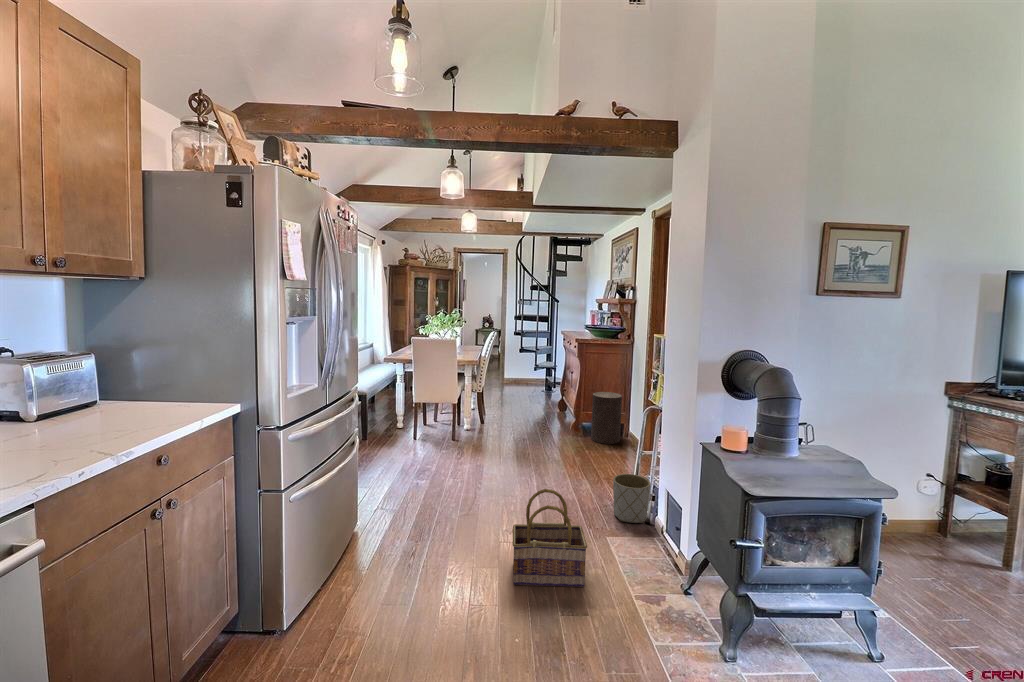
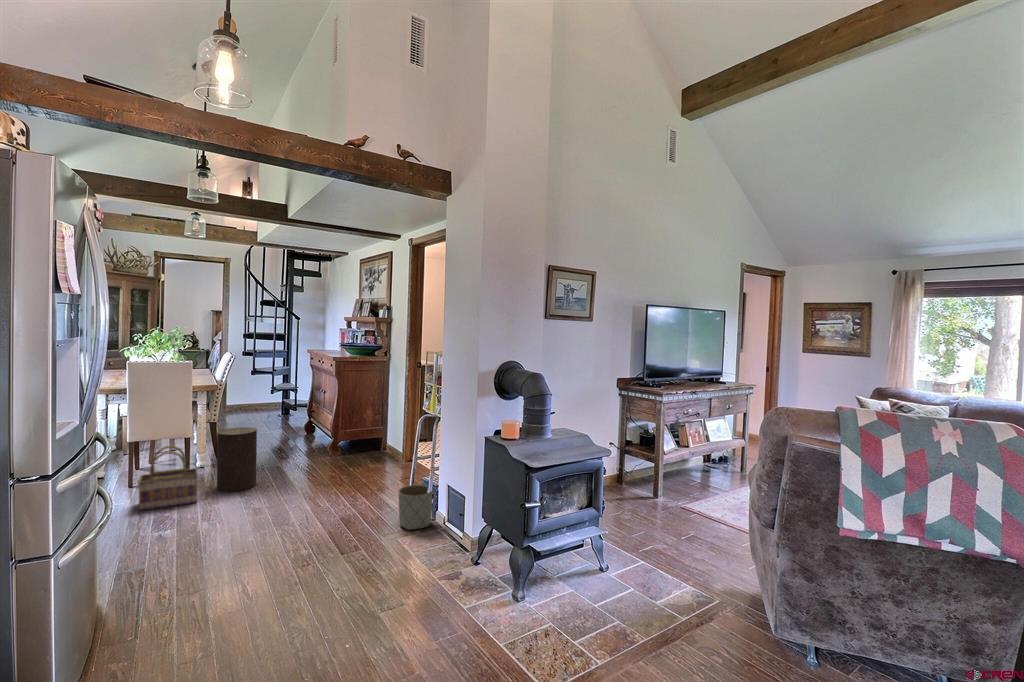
stool: present [591,392,622,444] -> present [217,427,257,492]
basket: present [513,489,587,587] -> present [138,446,198,510]

